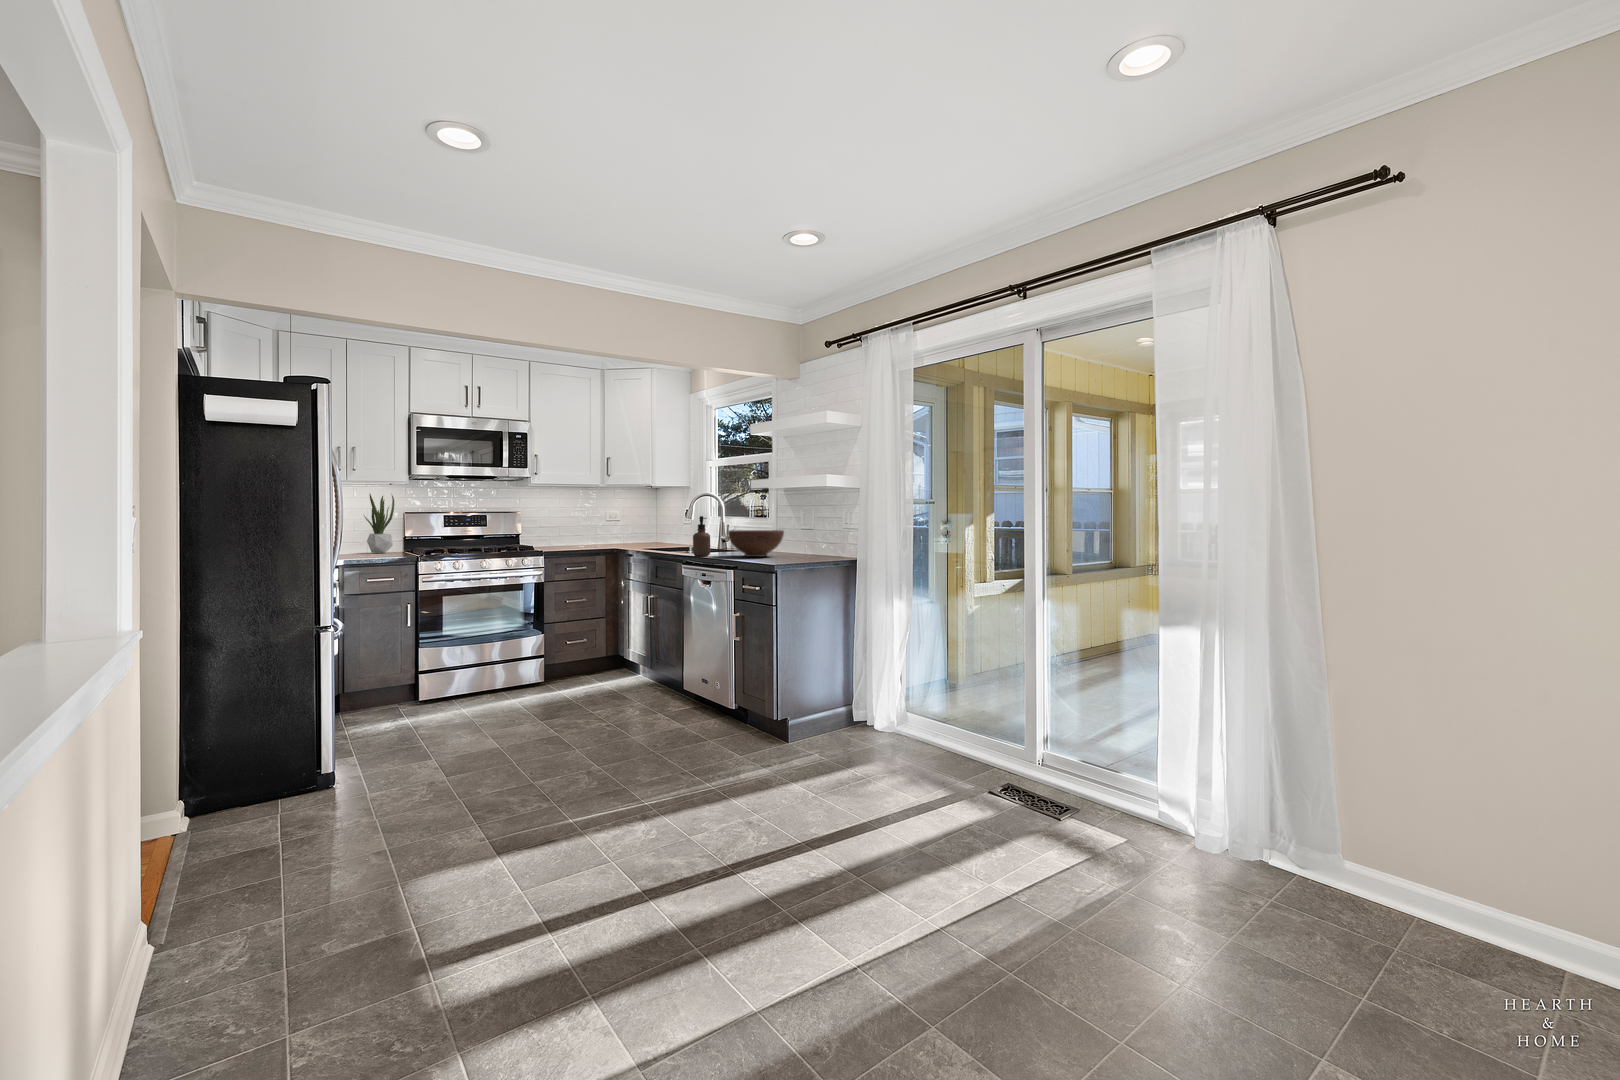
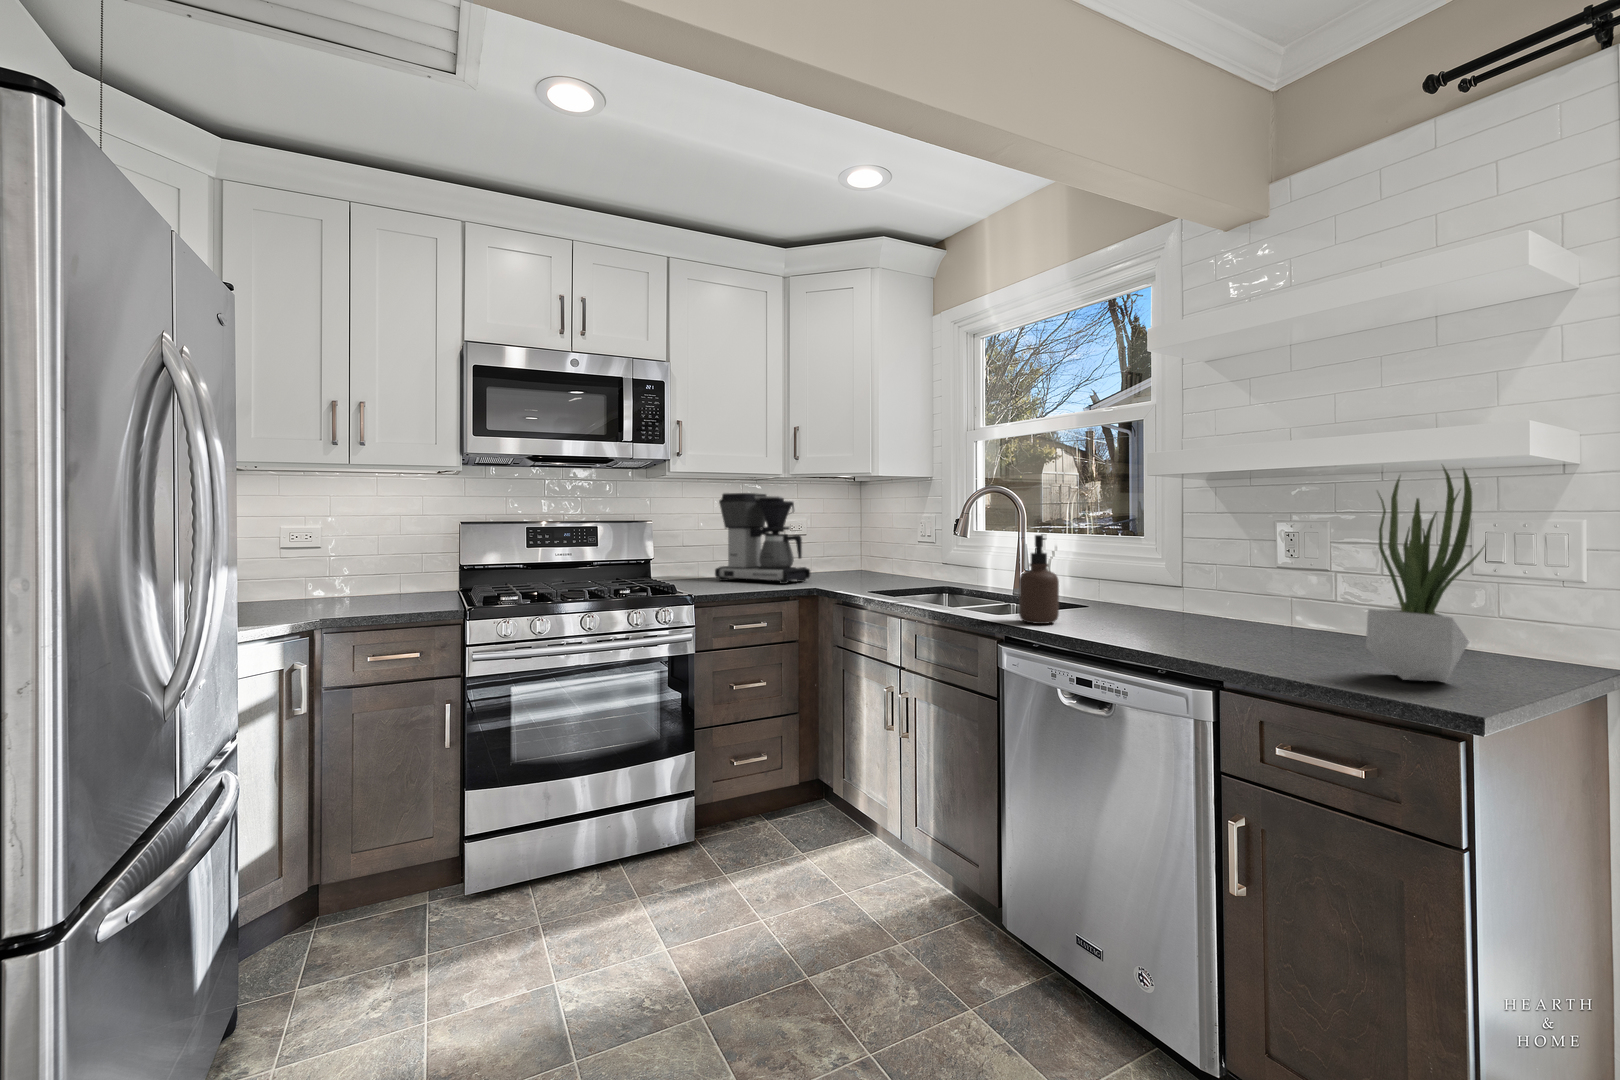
potted plant: present [365,494,394,553] -> present [1366,467,1485,681]
coffee maker: none [560,496,617,547] -> present [715,493,810,584]
fruit bowl: present [728,530,784,557] -> none [1107,565,1252,631]

